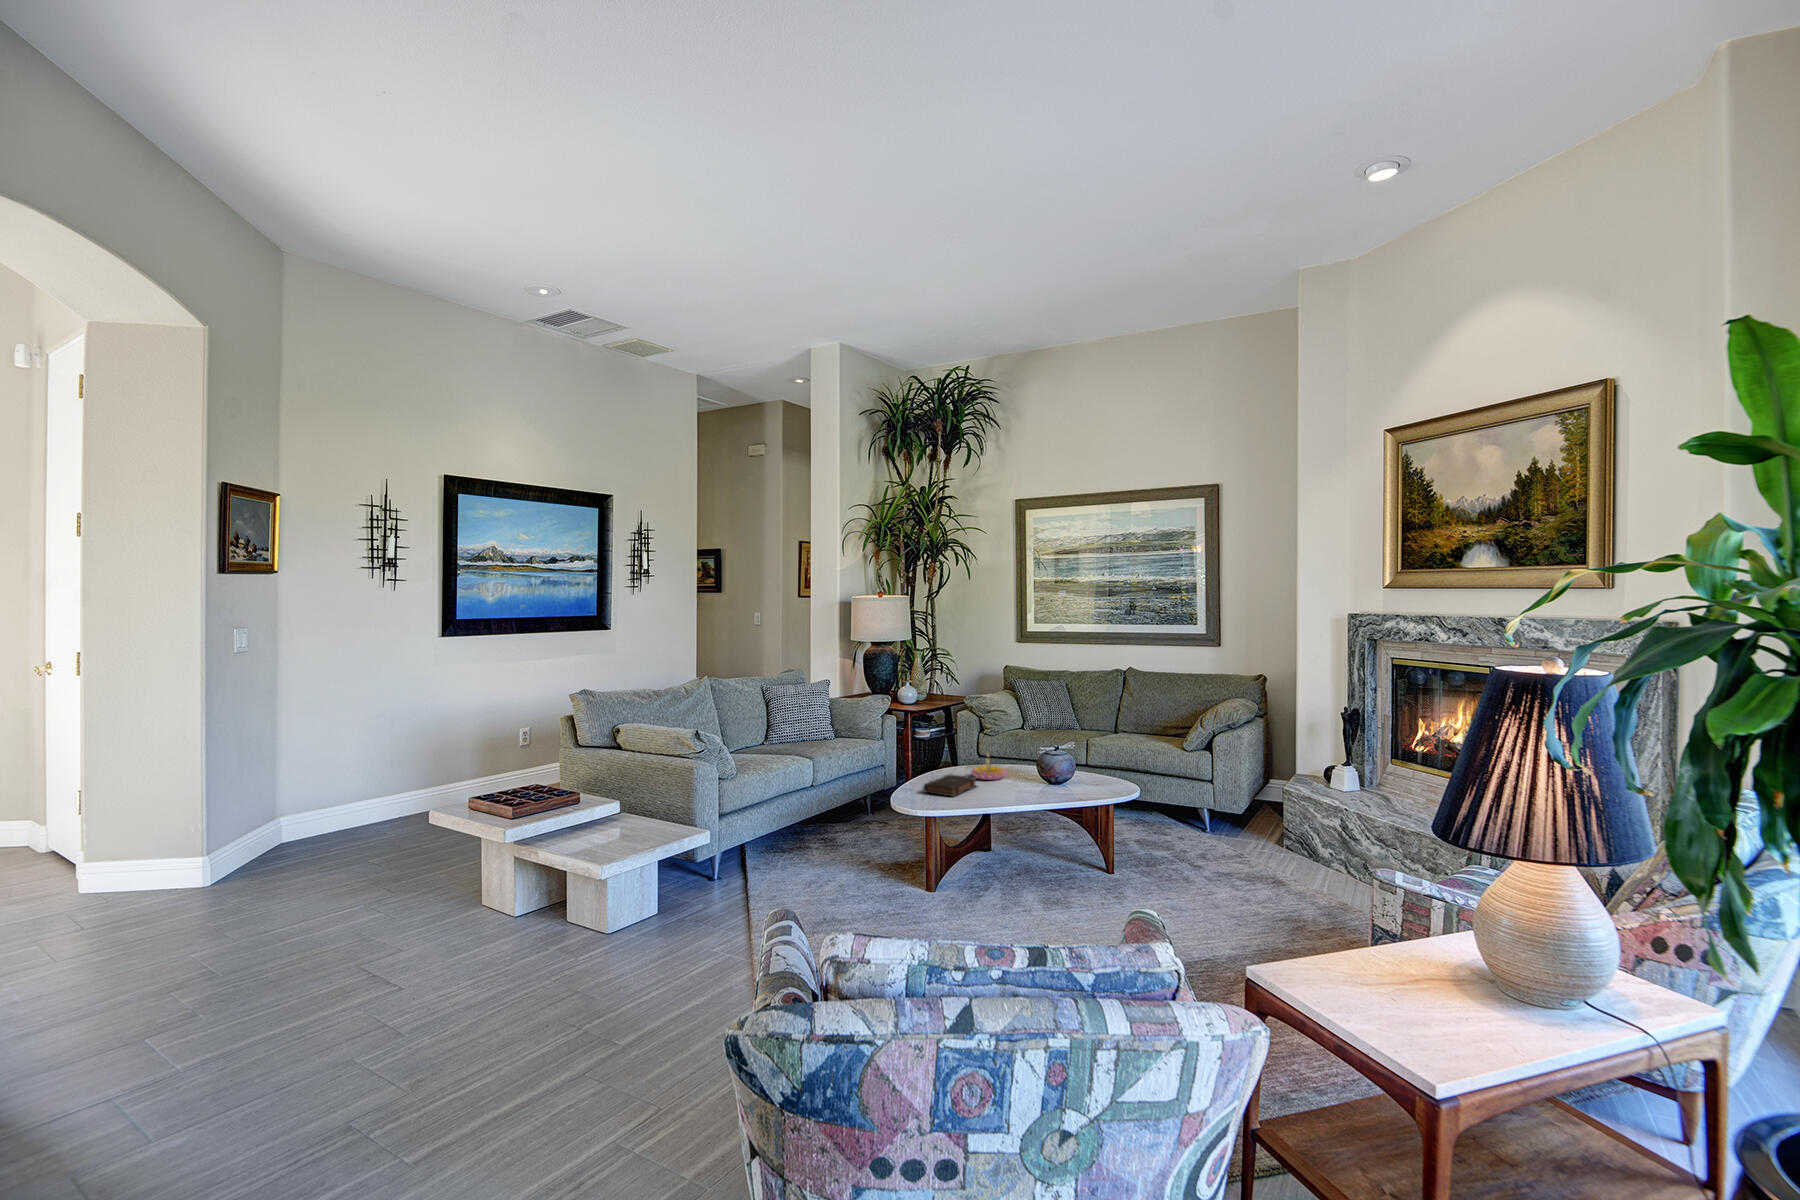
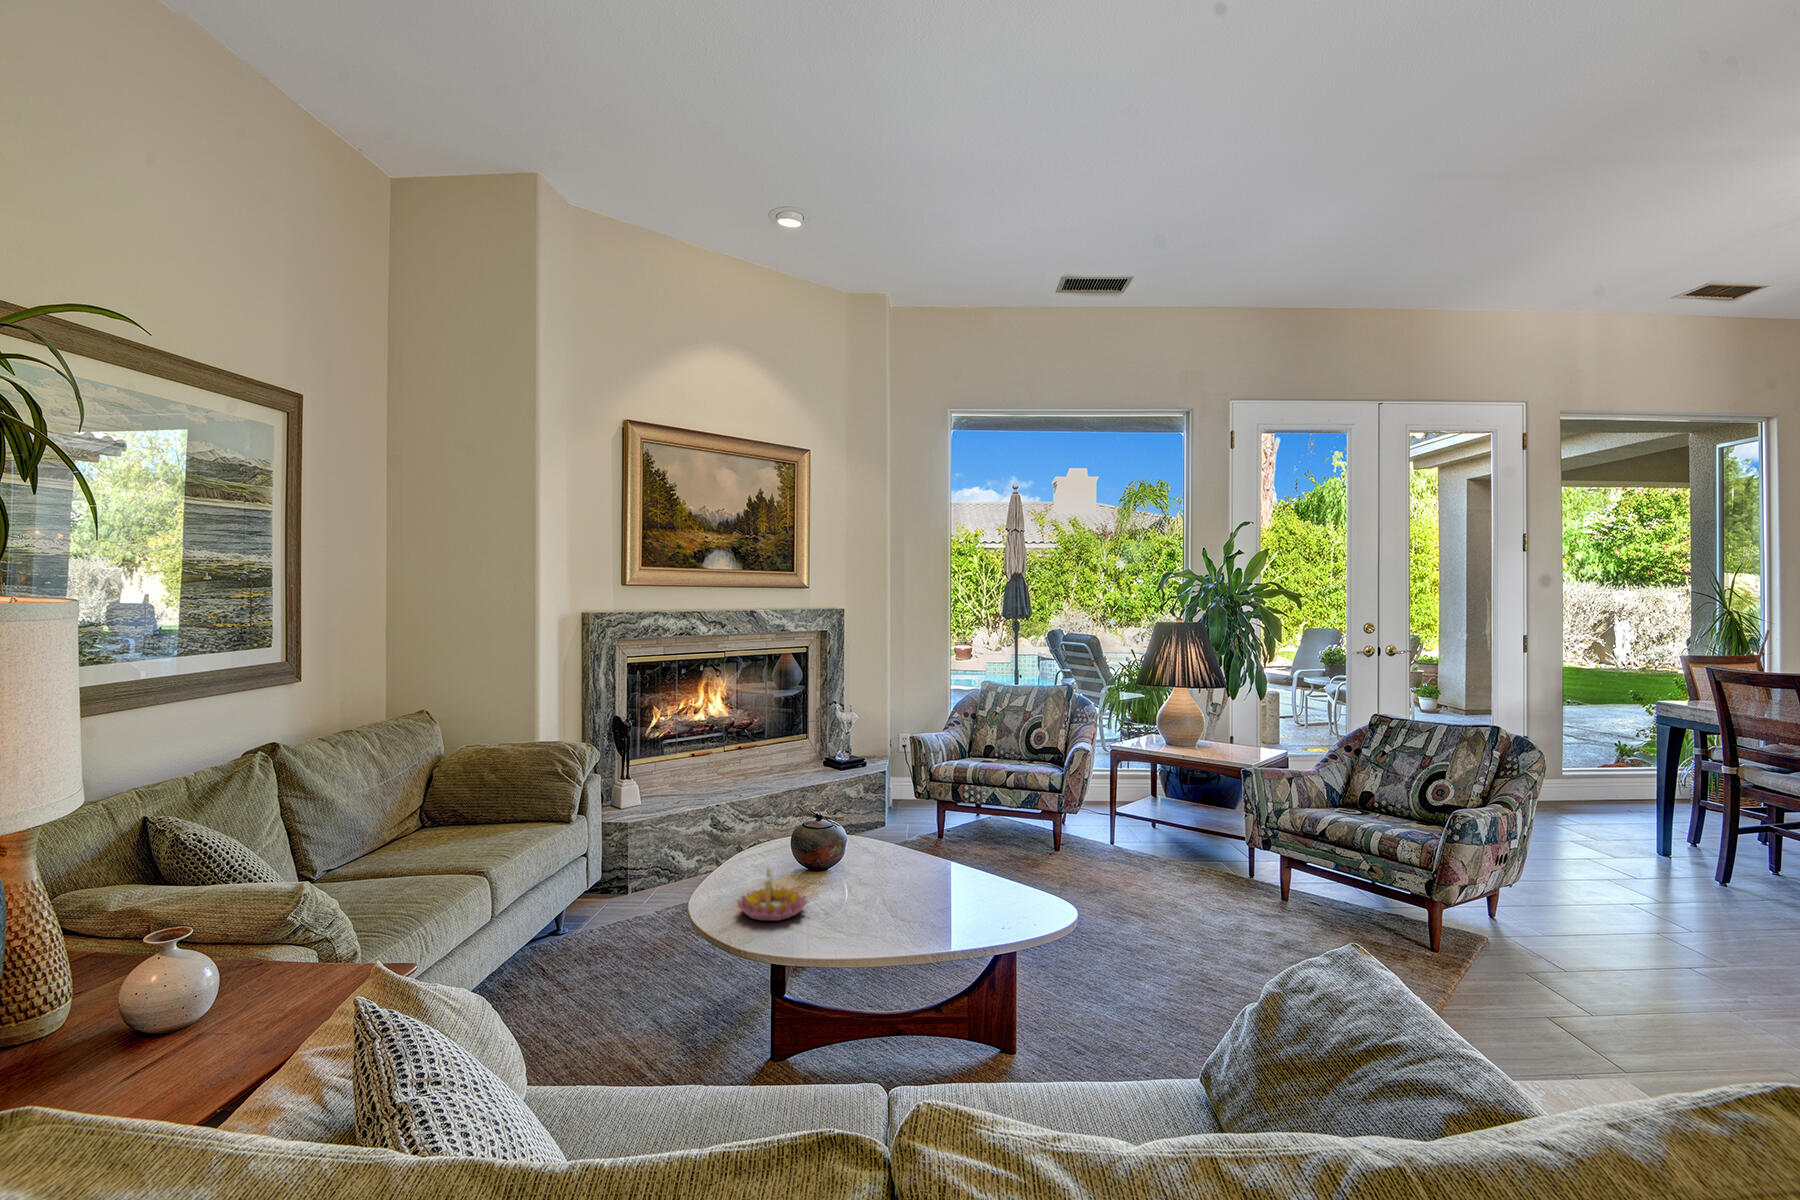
book: present [923,775,977,796] -> none [837,893,927,933]

